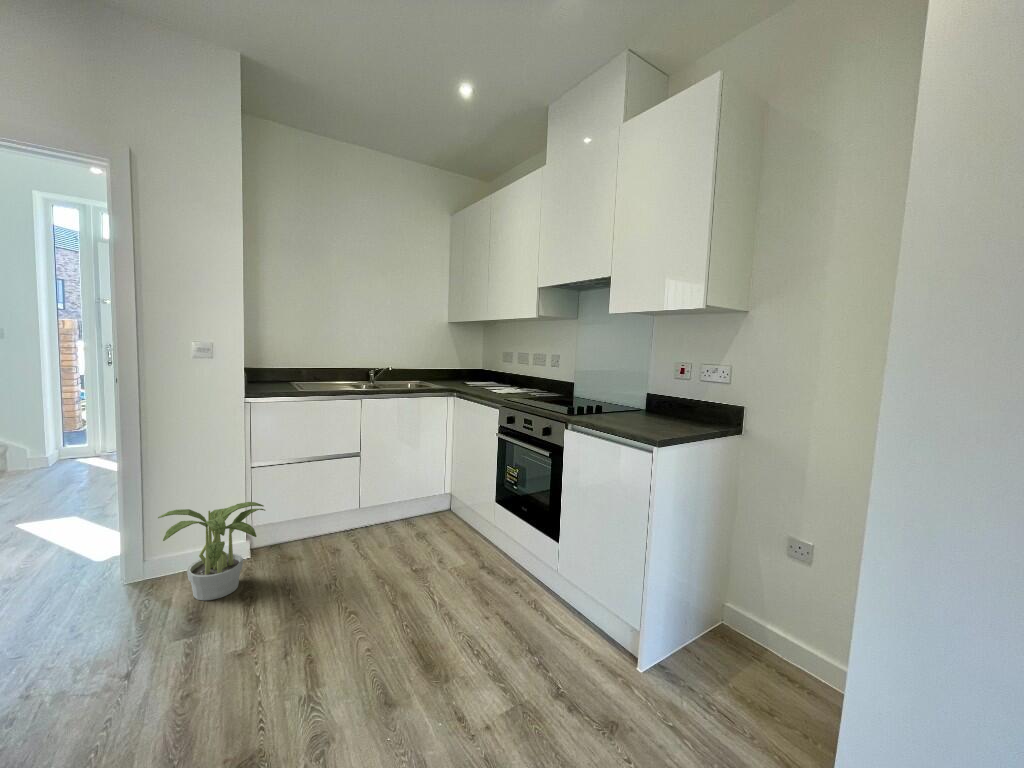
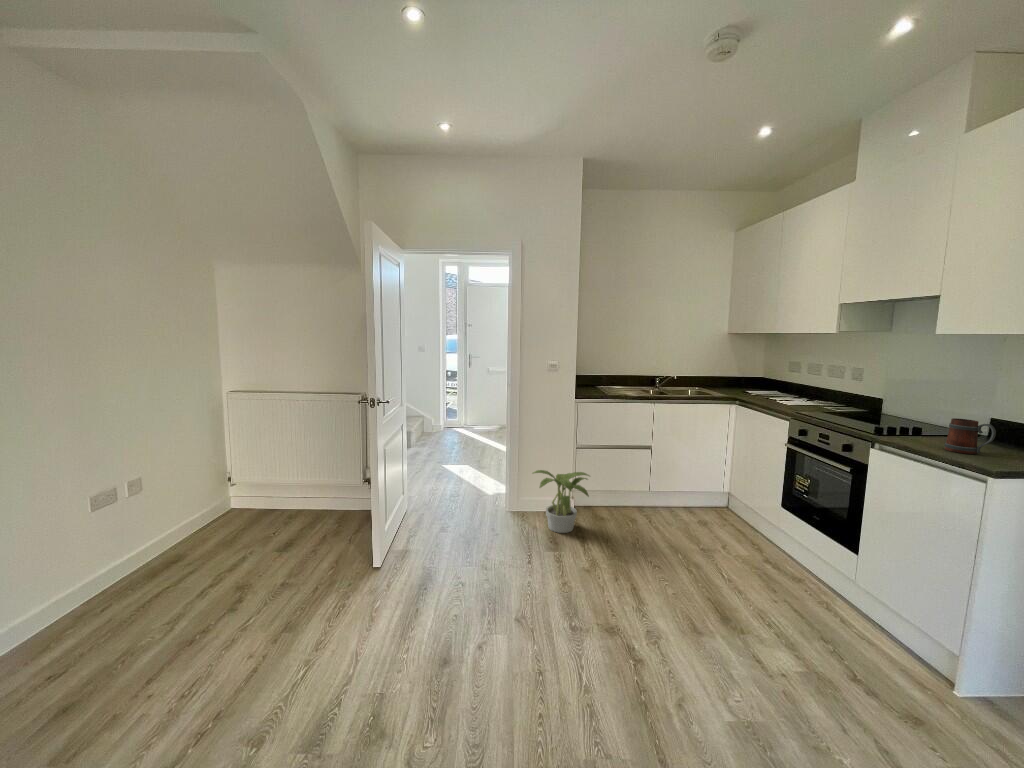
mug: none [620,393,655,426] -> present [944,418,996,454]

